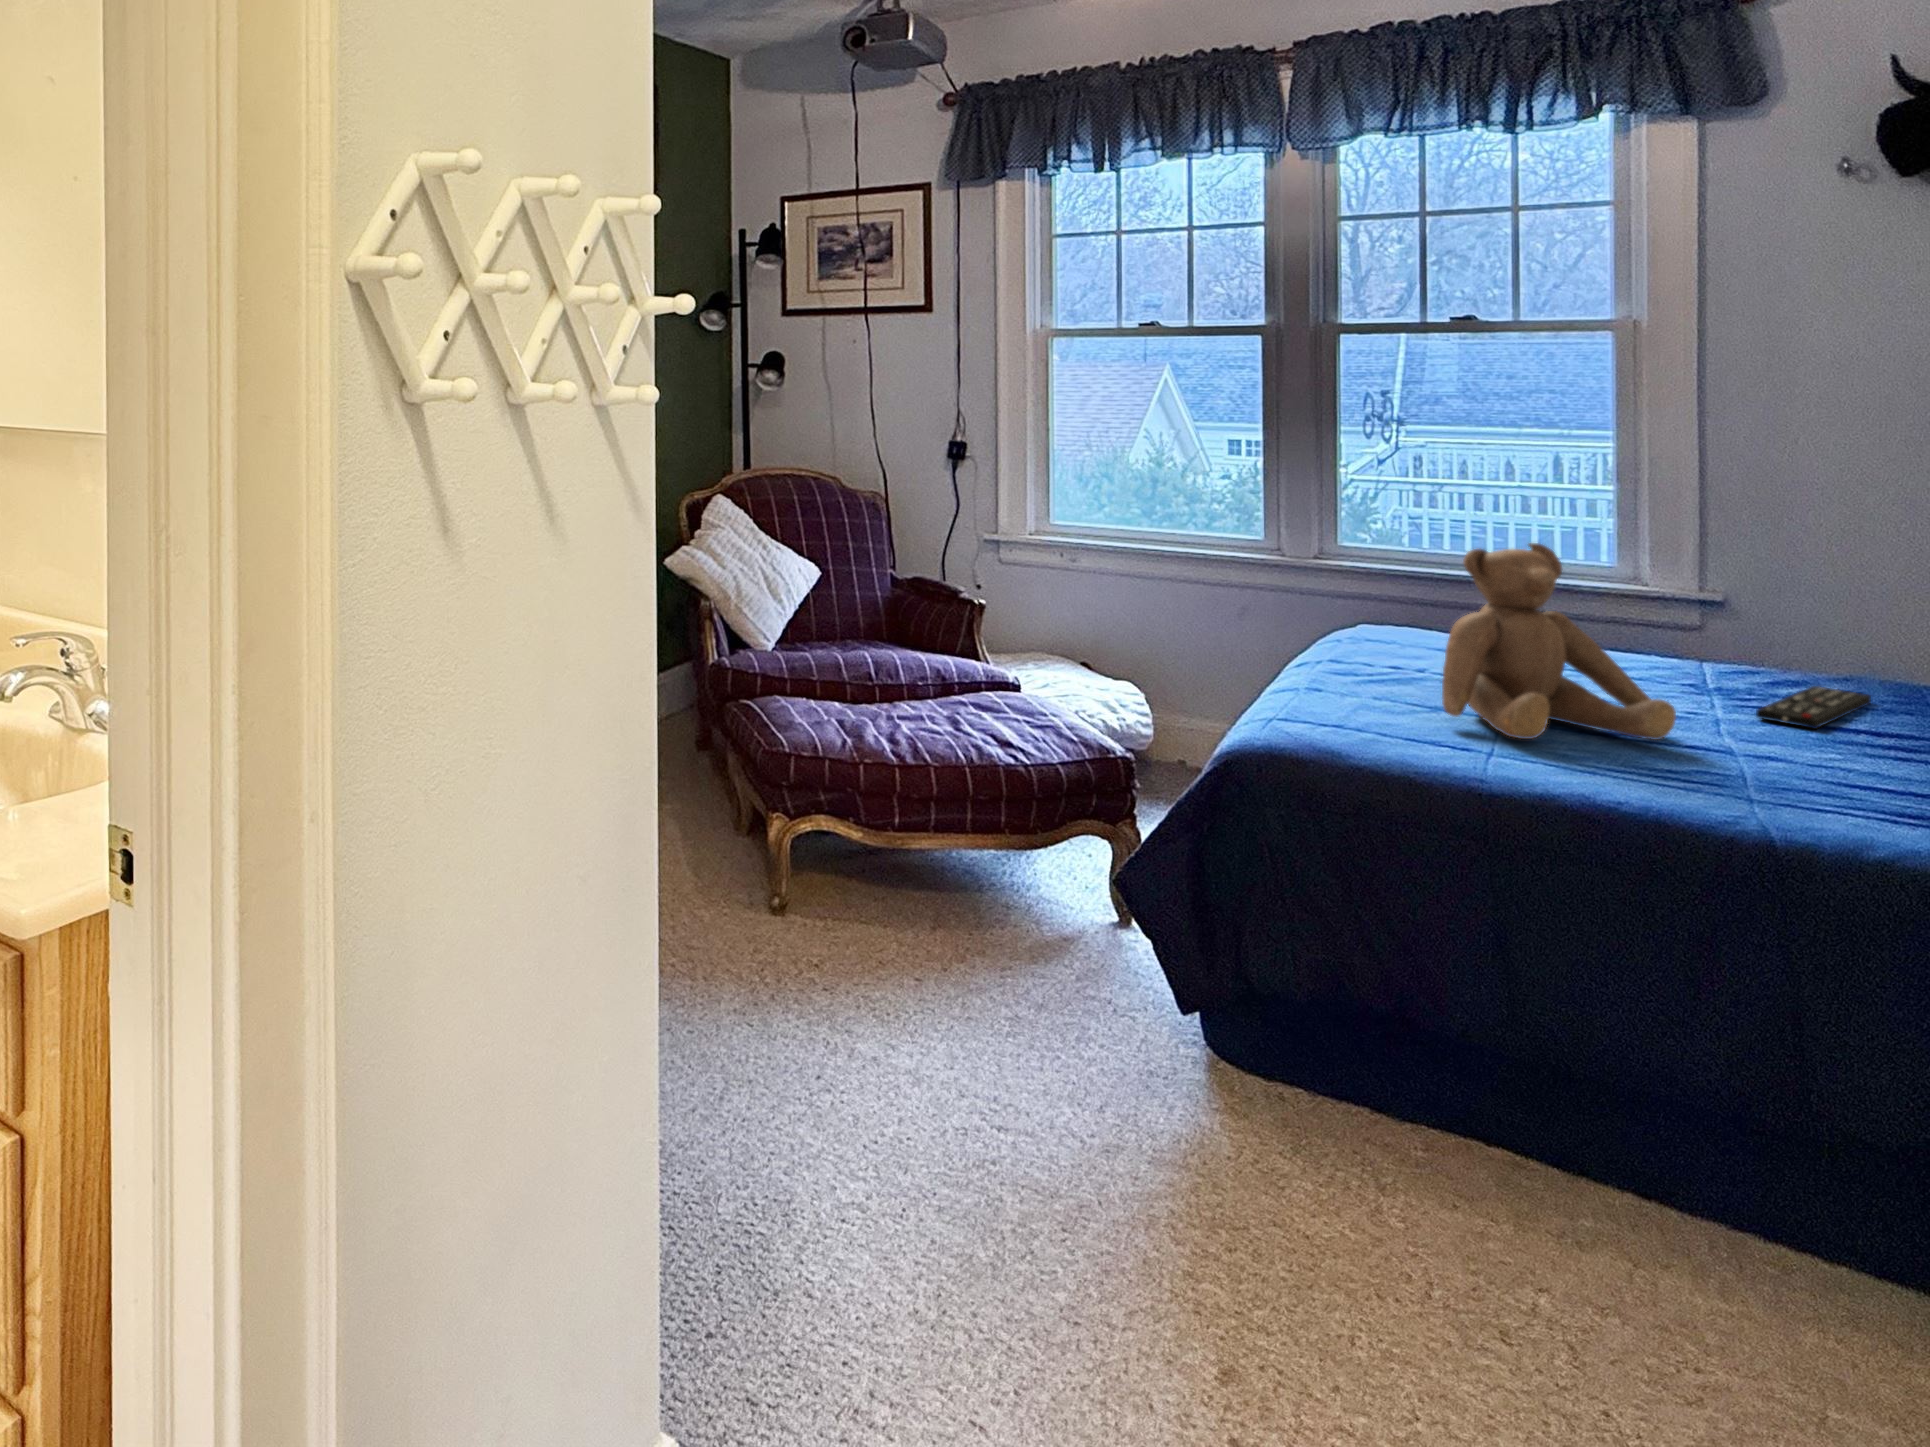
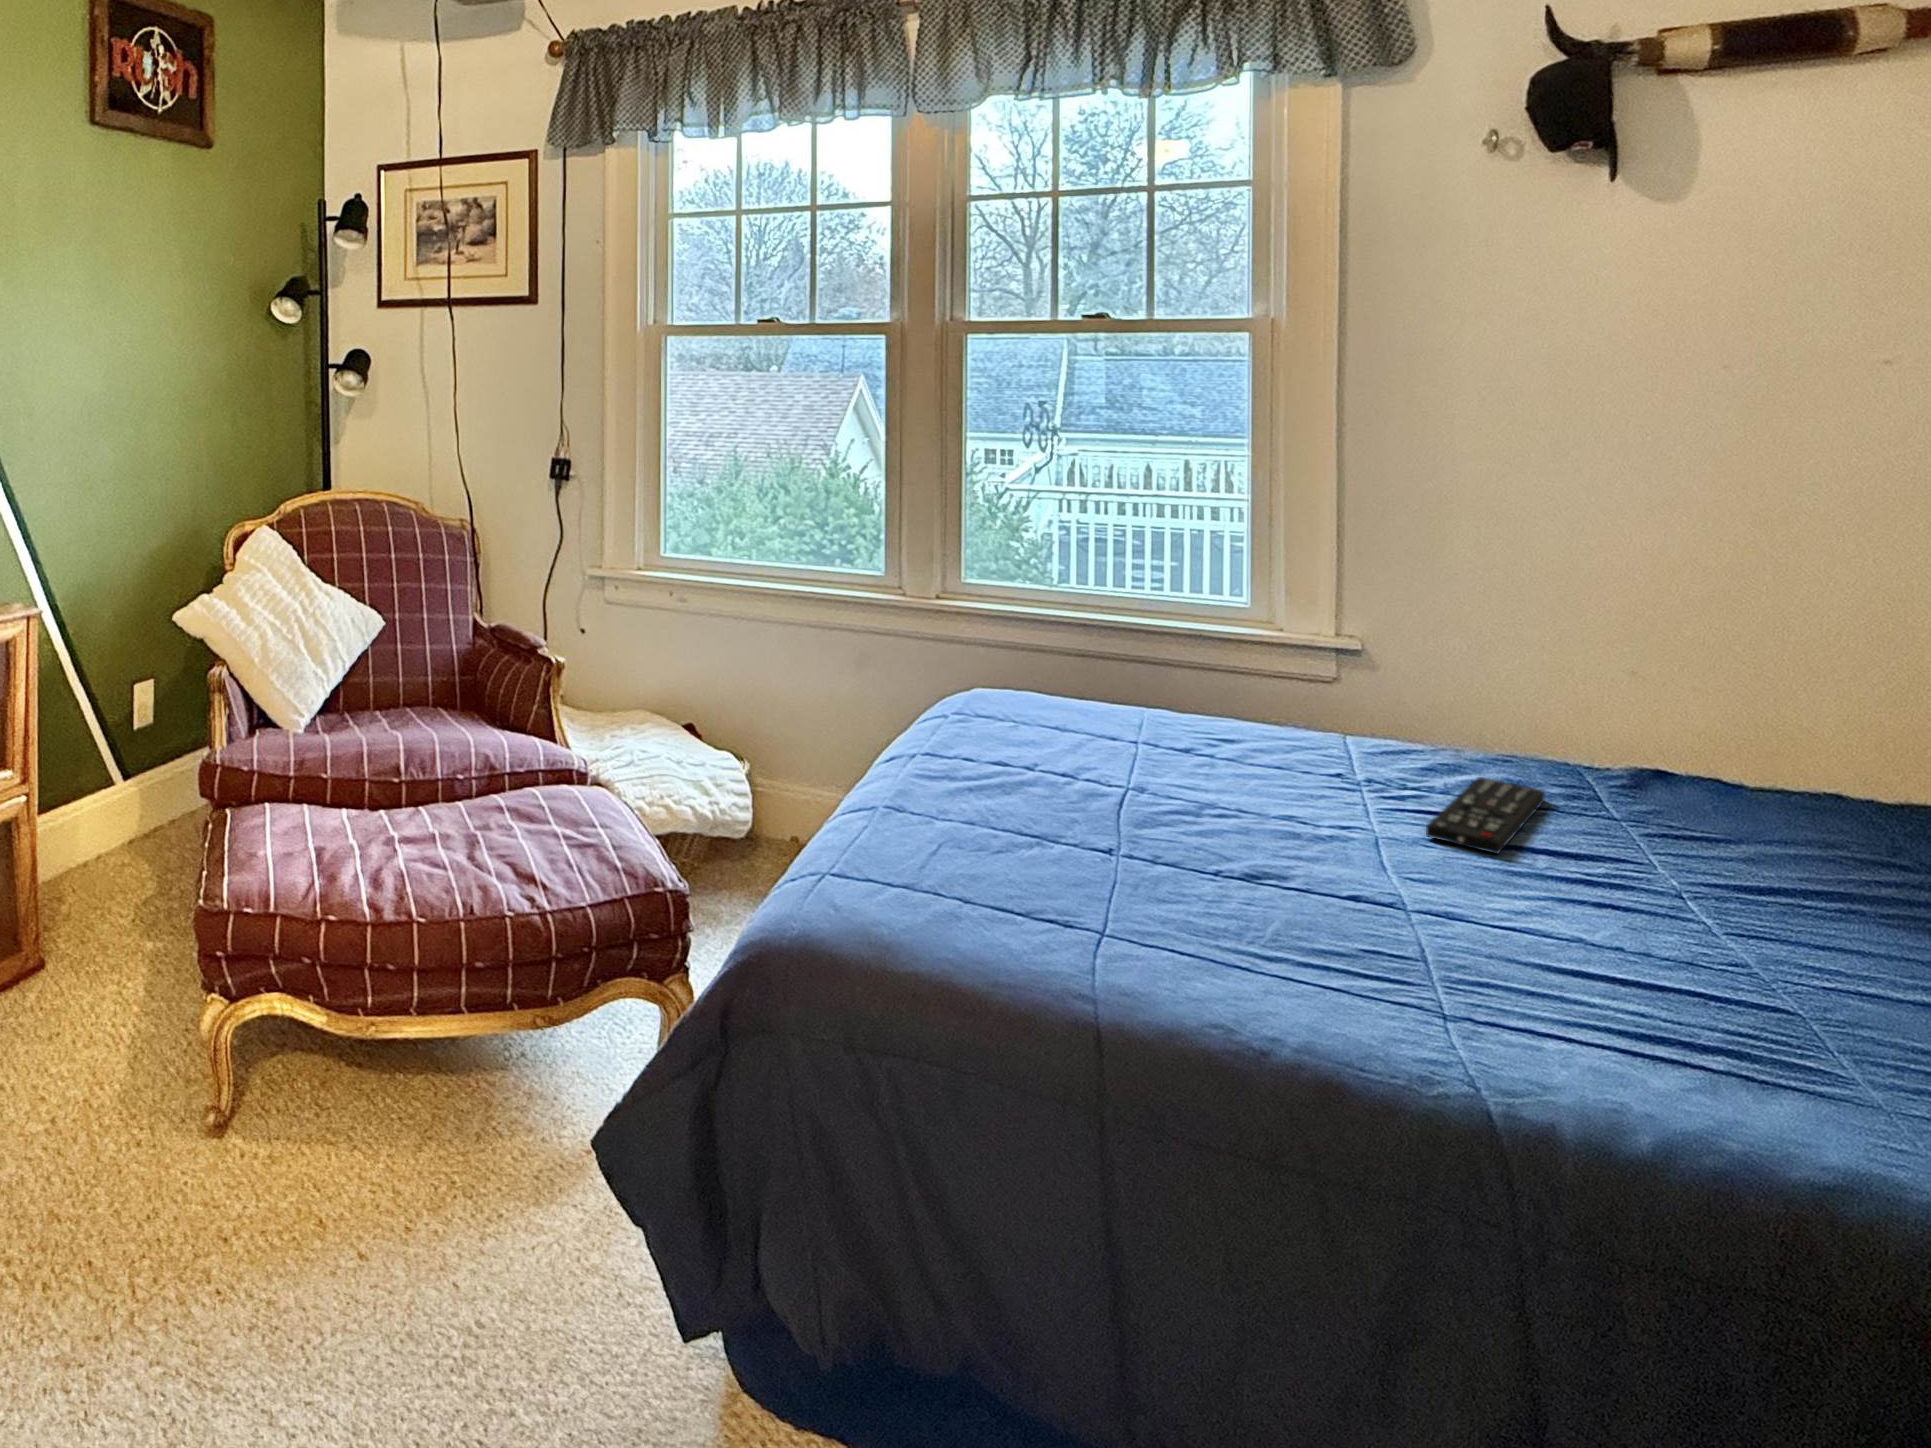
teddy bear: present [1442,543,1676,740] -> none [1050,604,1342,901]

